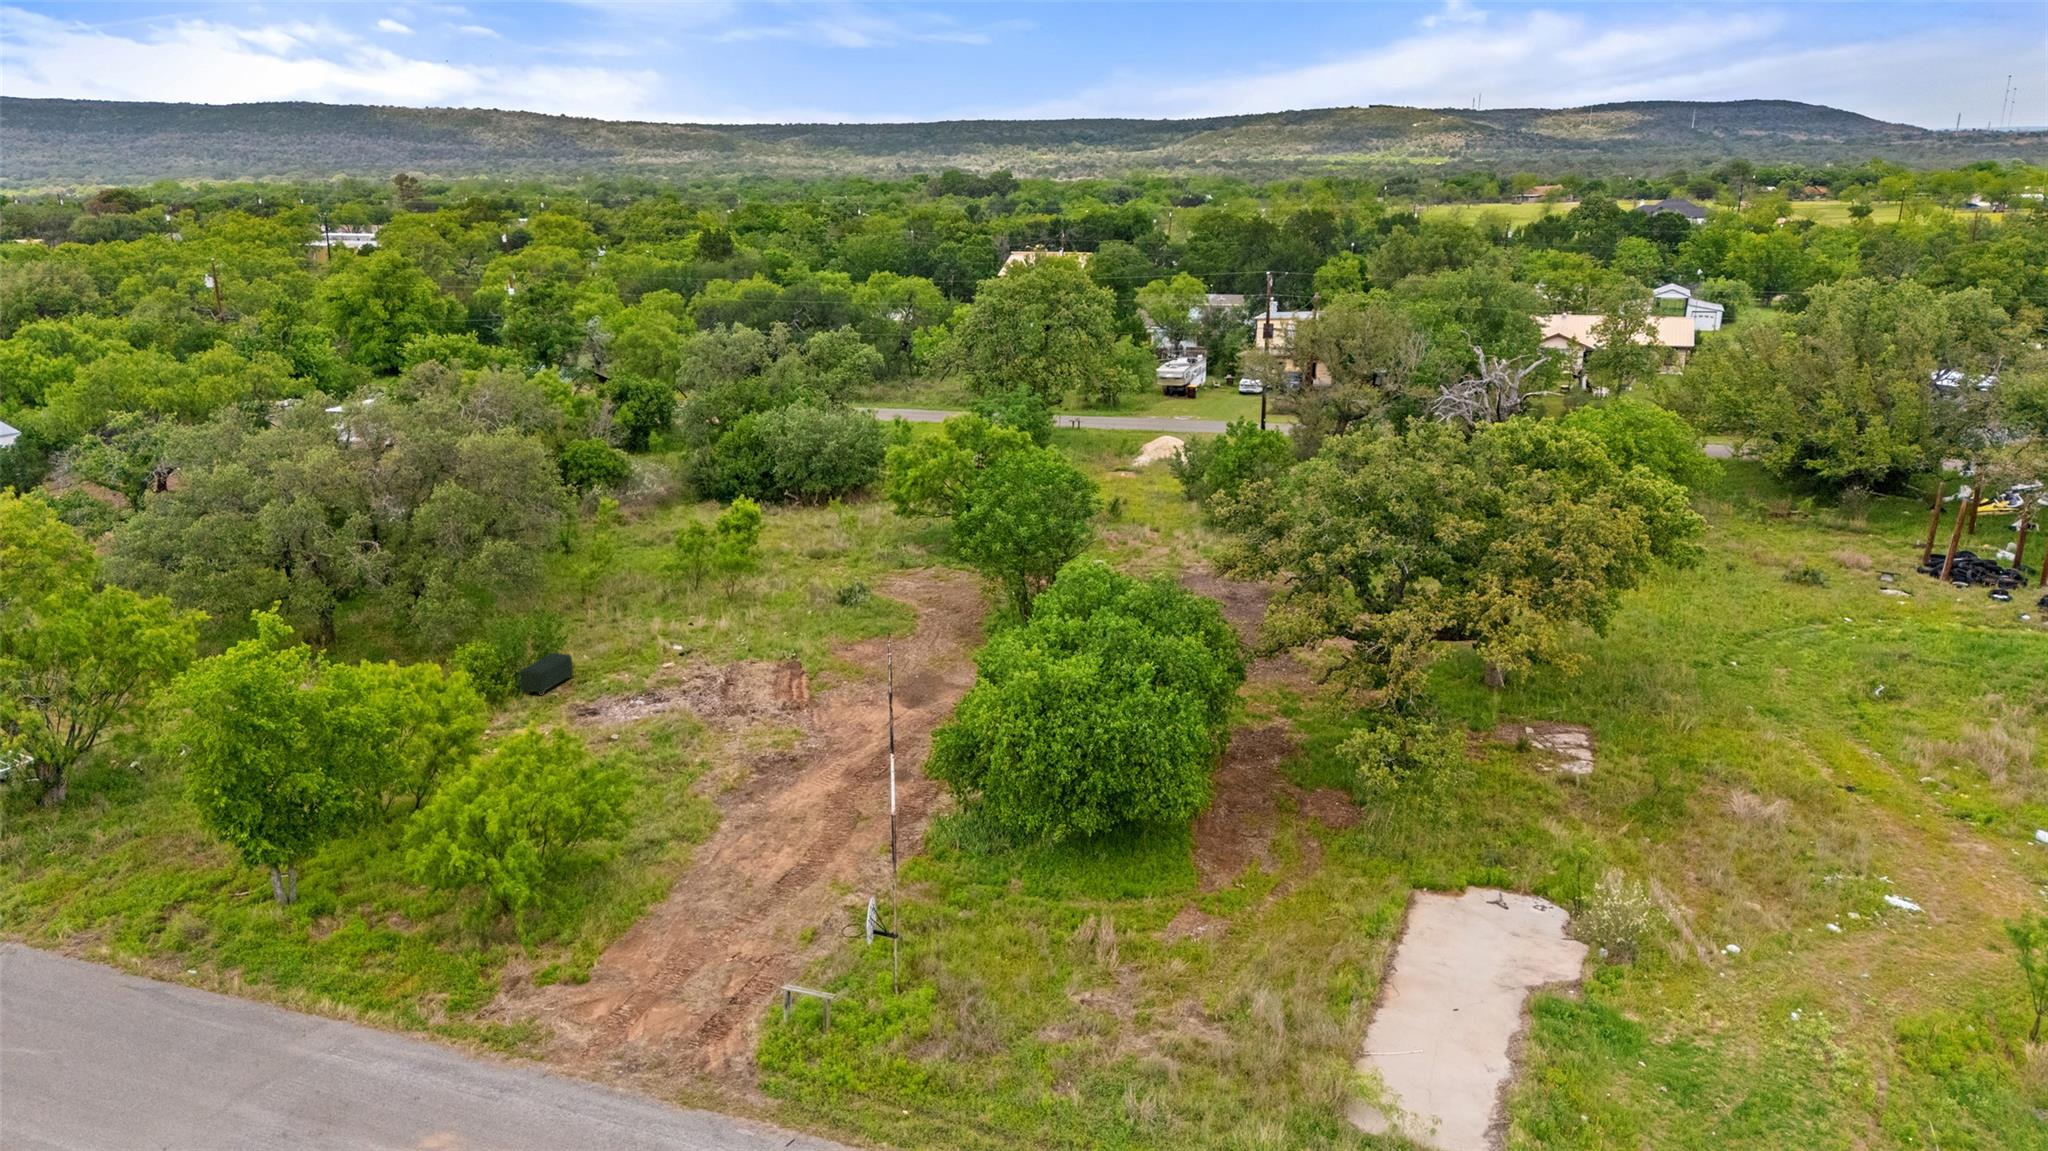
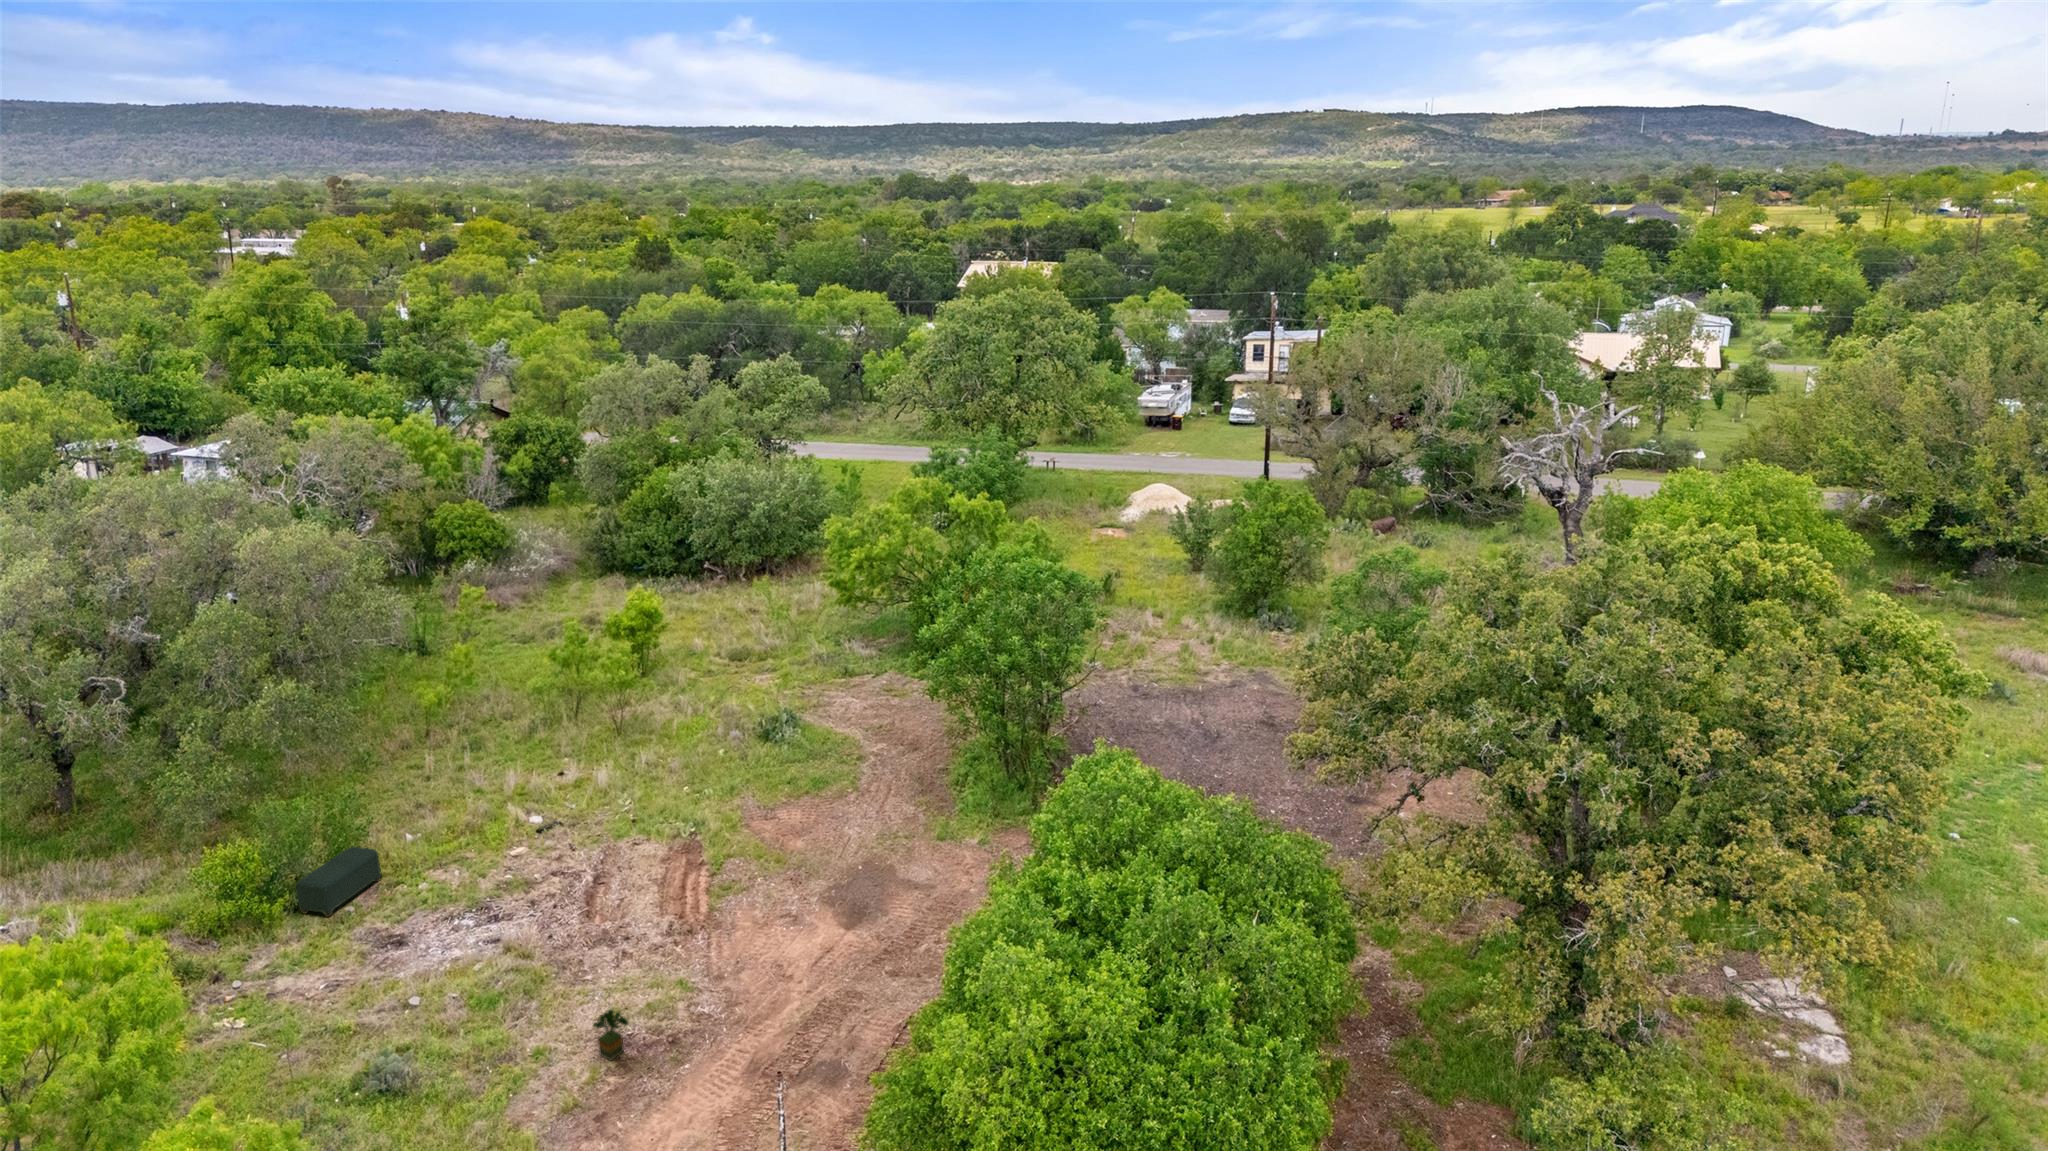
potted tree: none [738,735,763,768] -> present [593,1010,629,1060]

